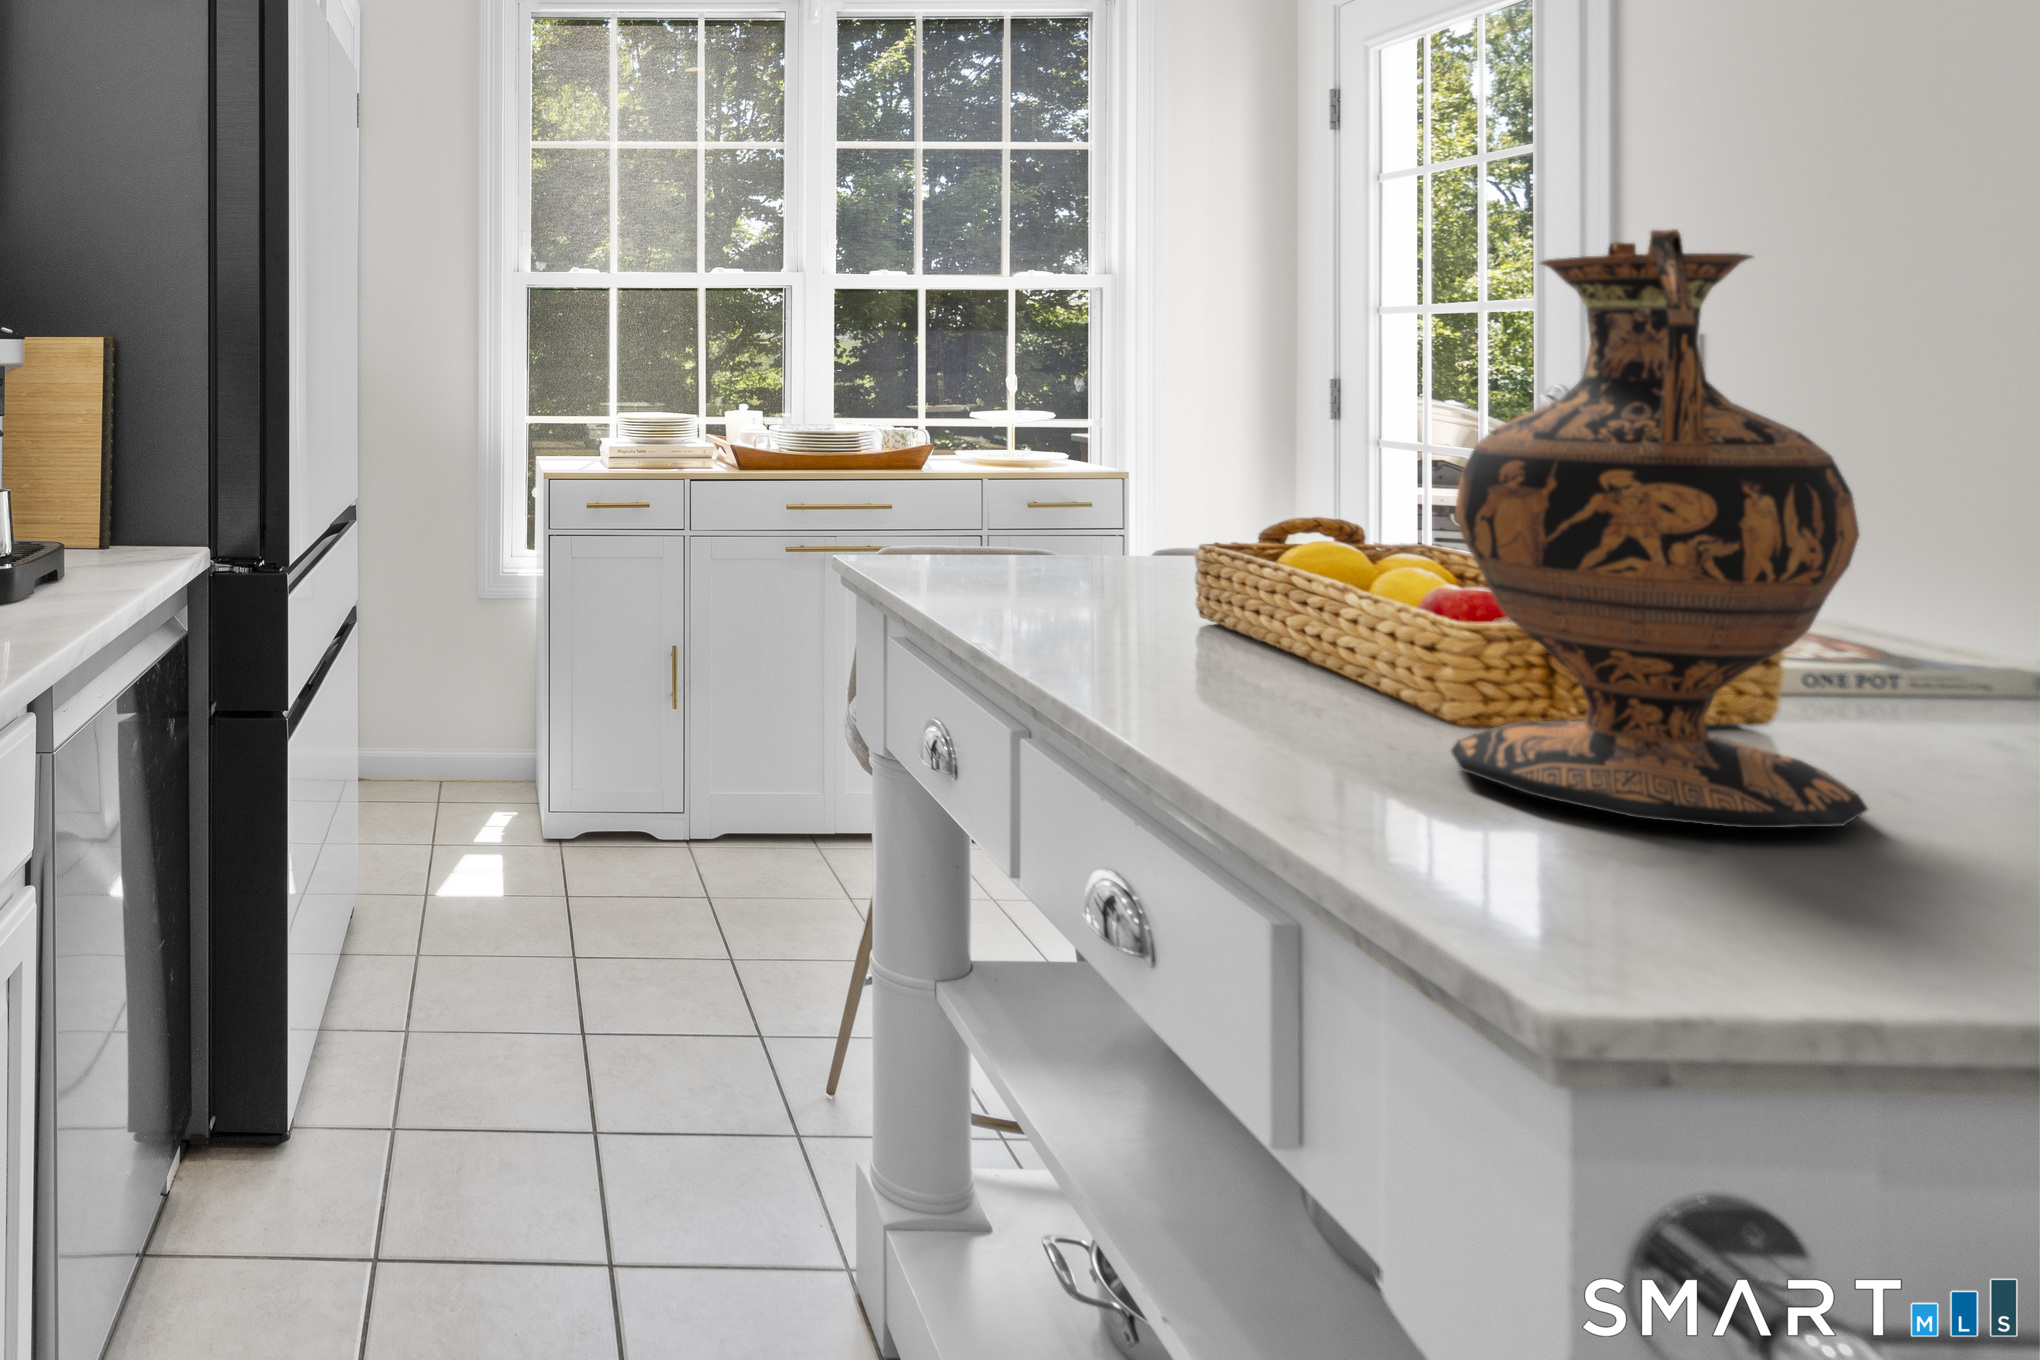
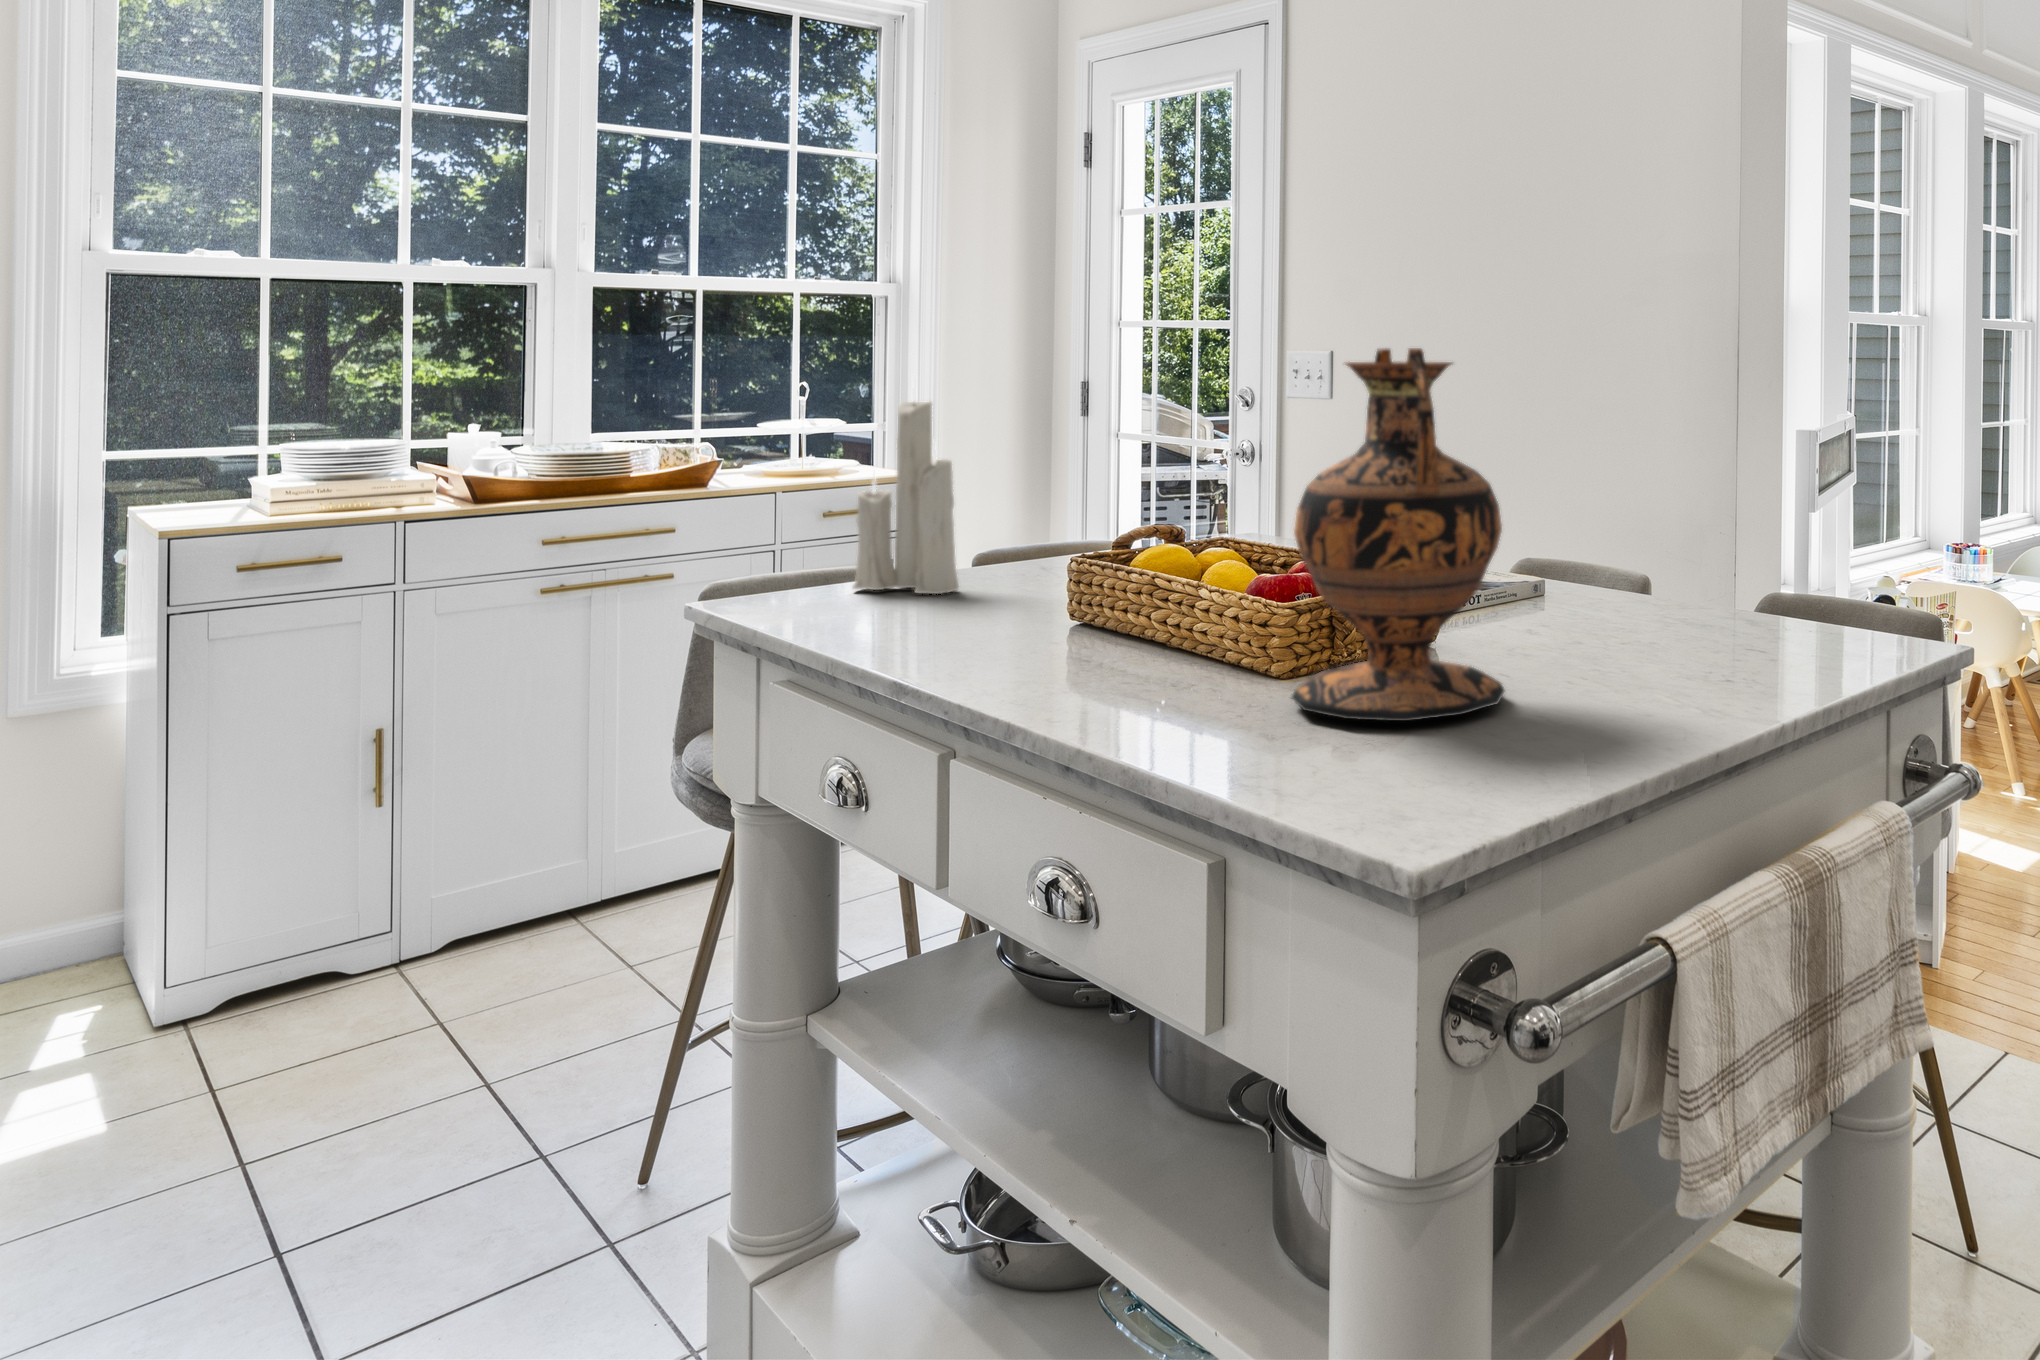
candle: none [982,320,1094,577] -> present [853,387,959,594]

